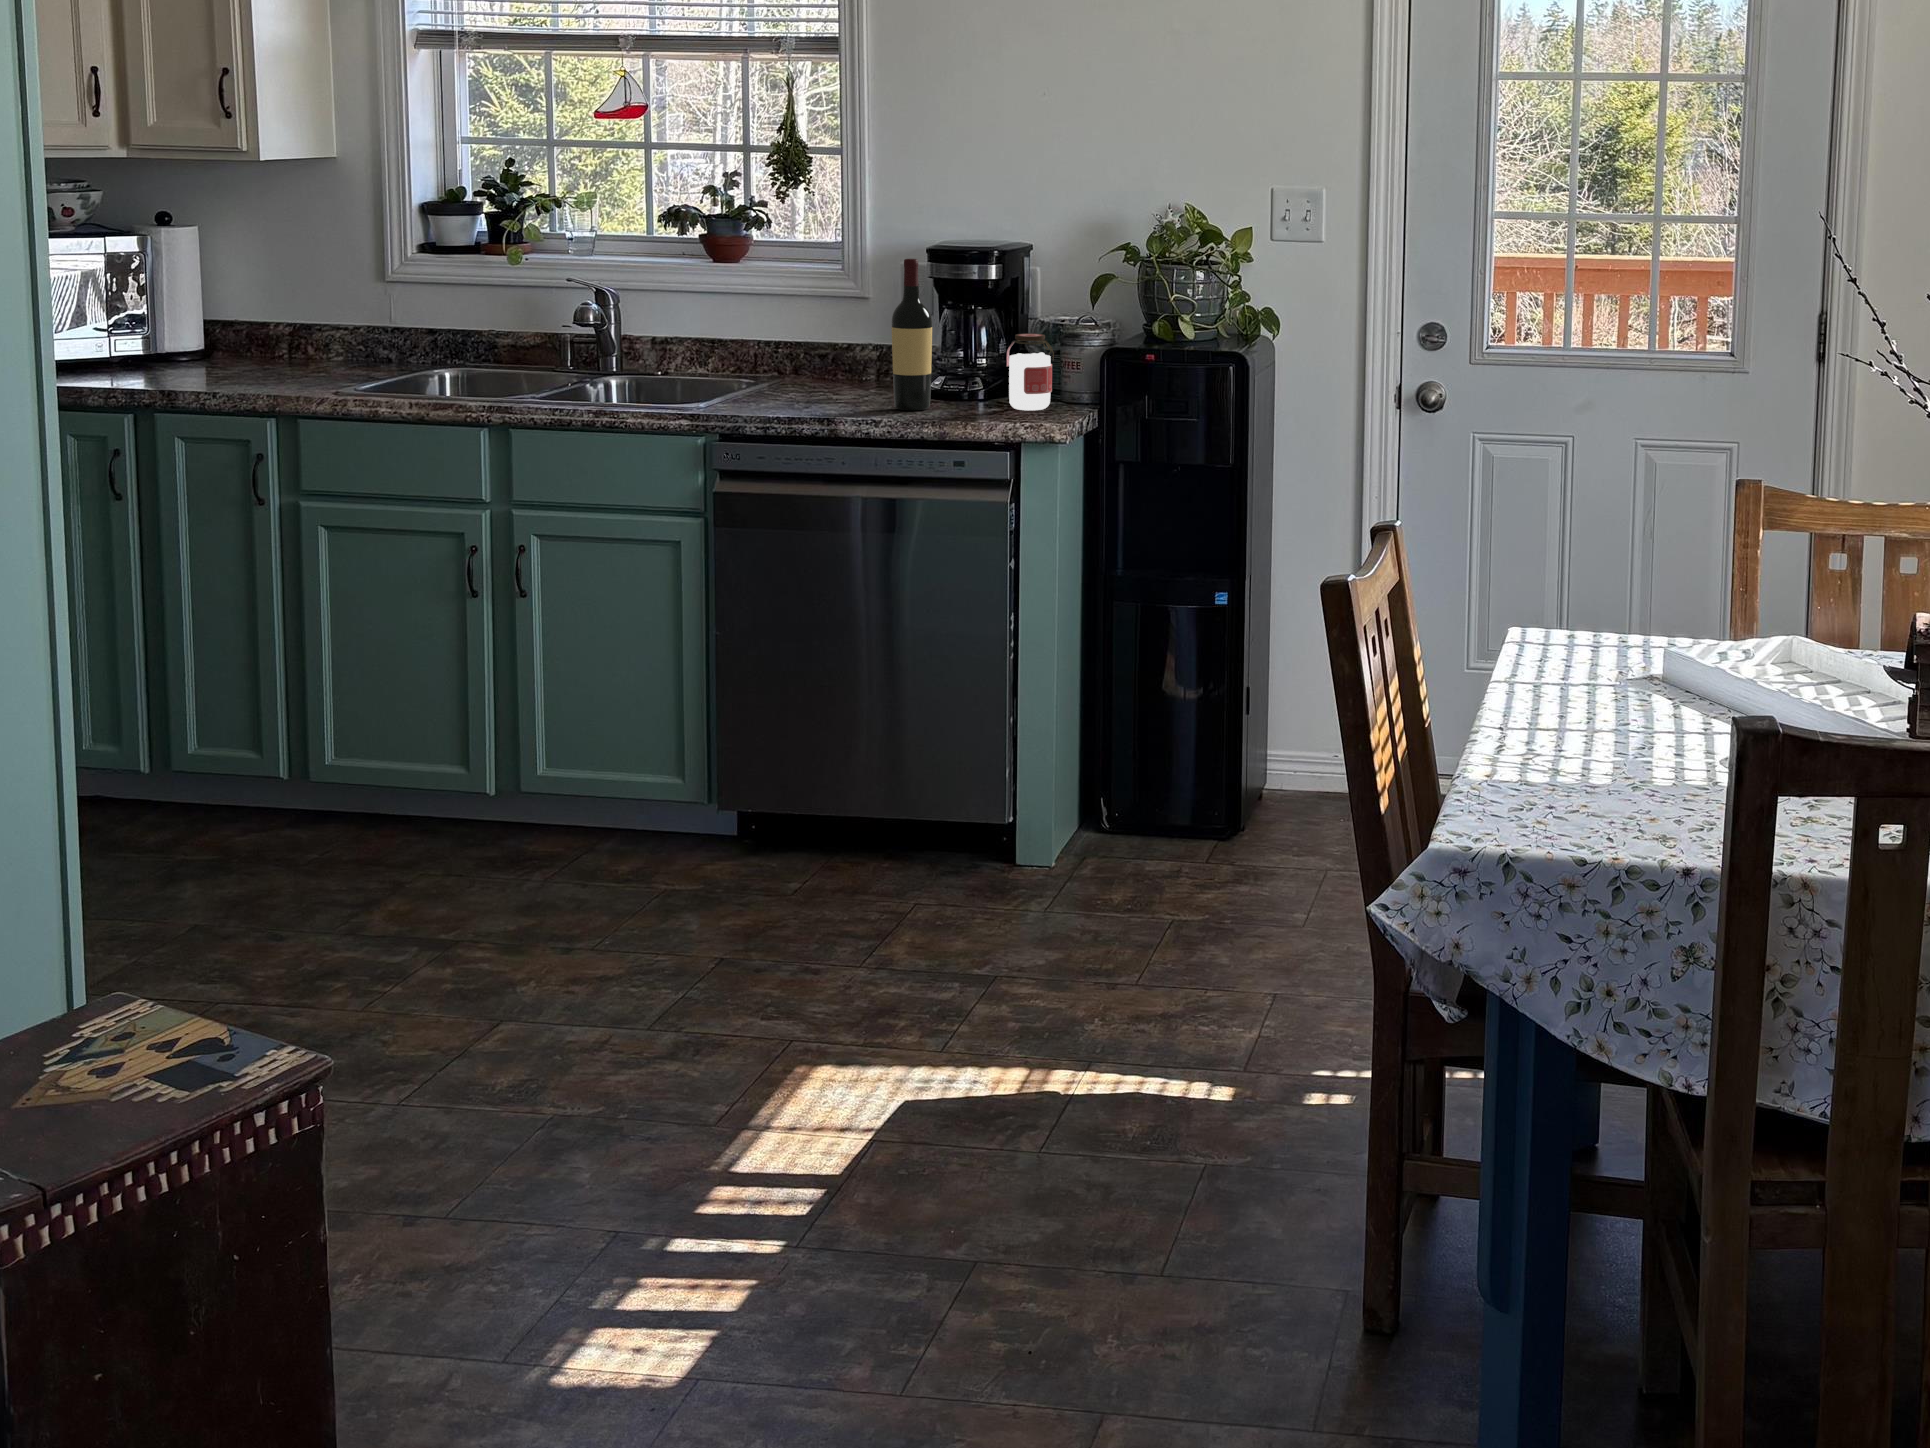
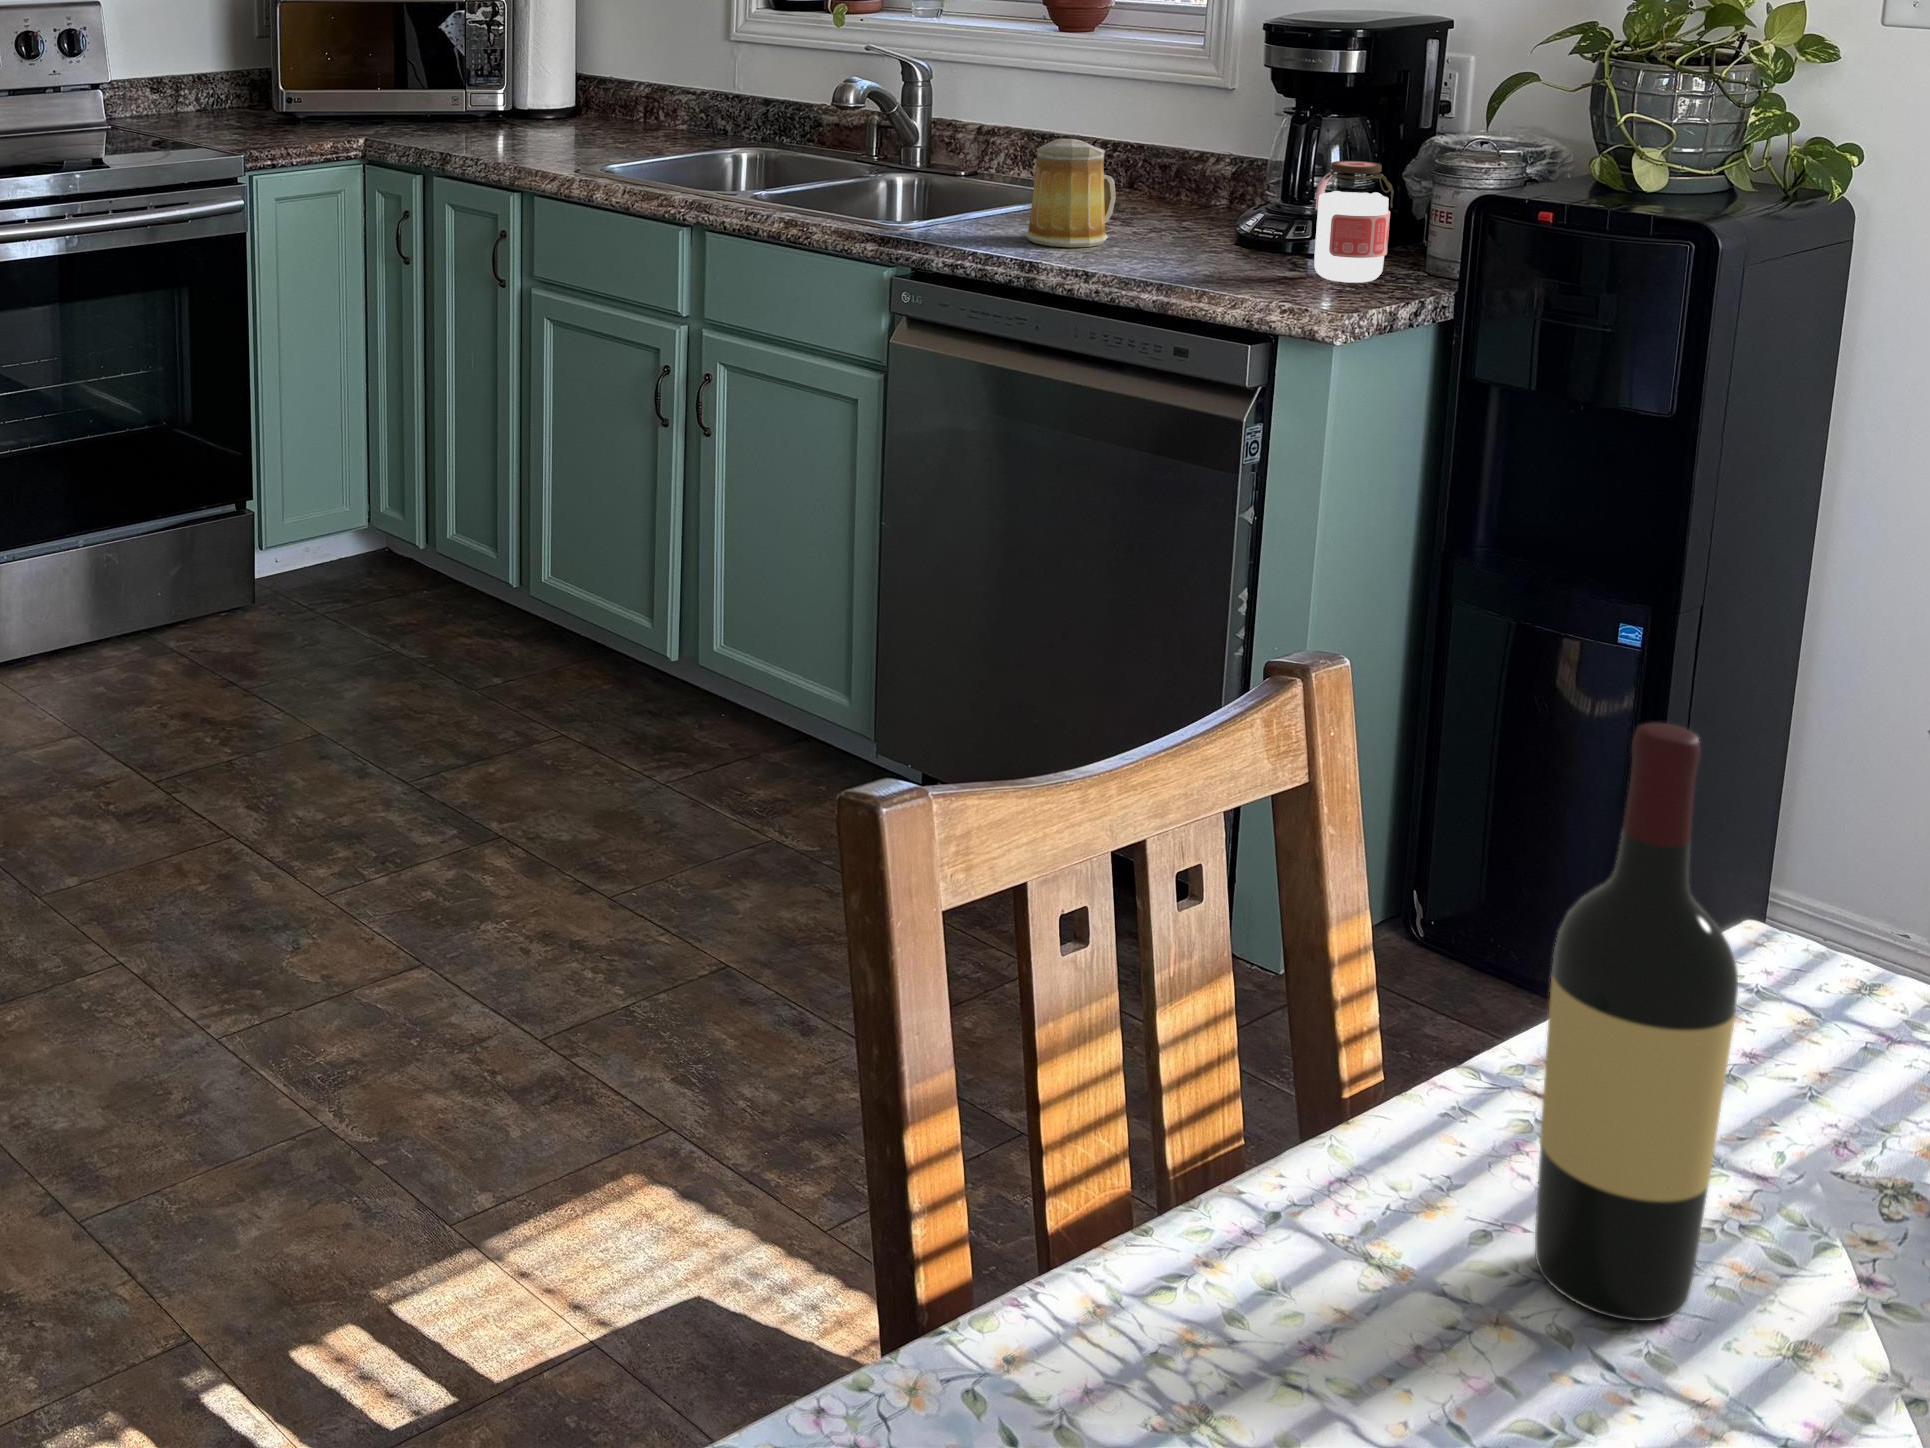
wine bottle: present [892,259,932,410] -> present [1535,722,1738,1321]
mug: none [793,334,851,410] -> present [1025,139,1116,247]

